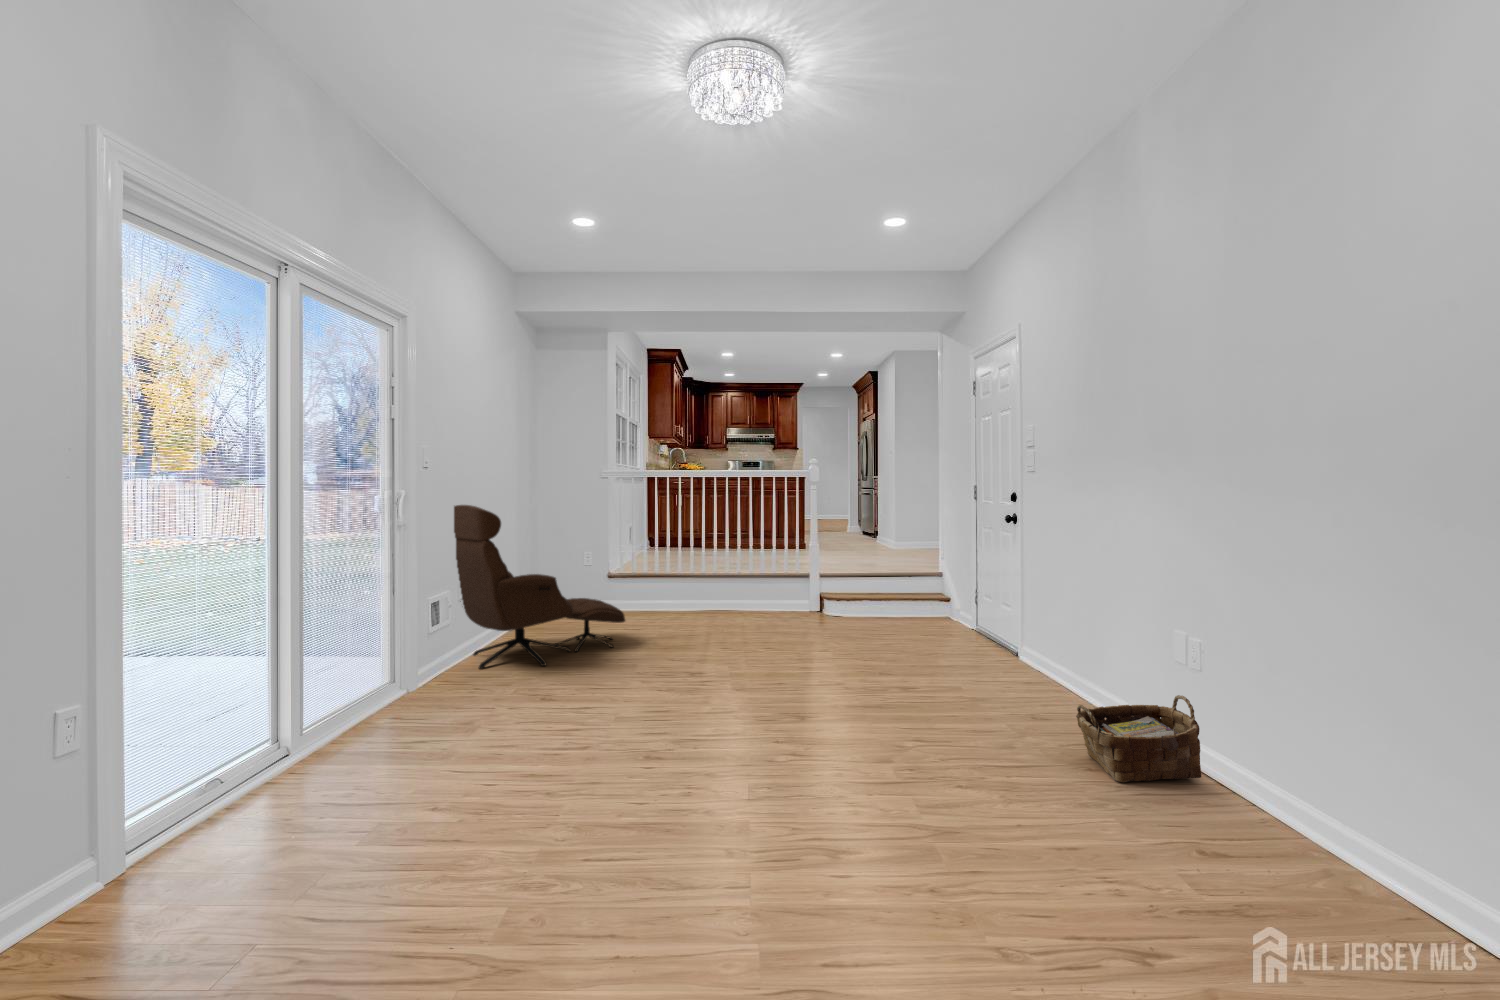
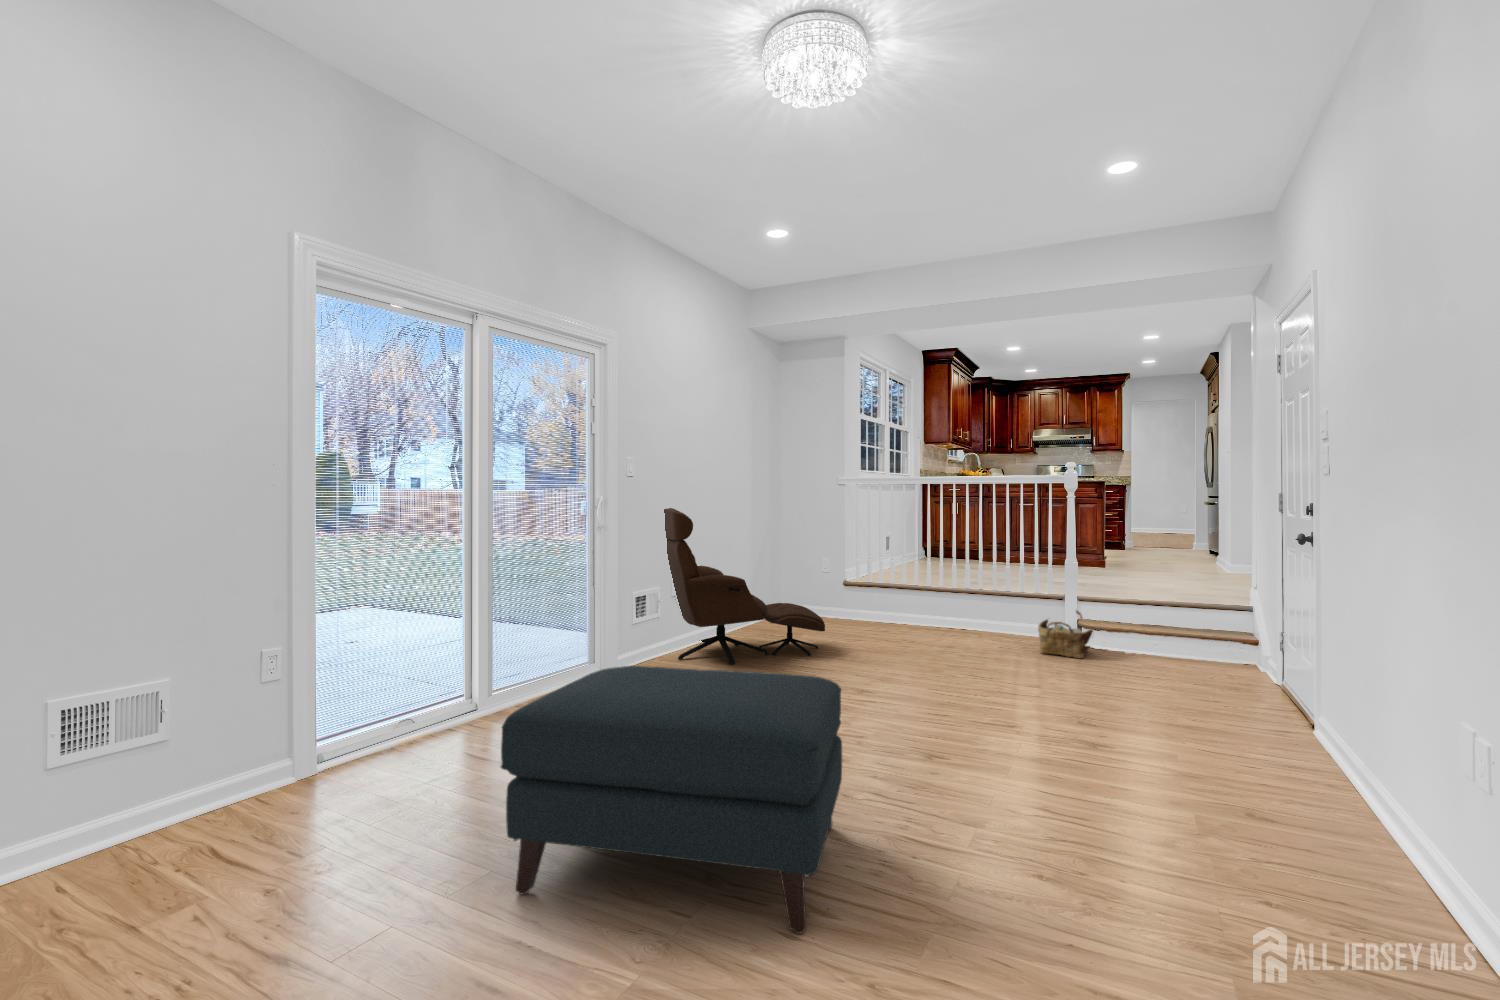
ottoman: none [558,664,887,945] -> present [501,666,842,934]
woven basket: present [1076,695,1201,782] -> present [1038,611,1093,658]

